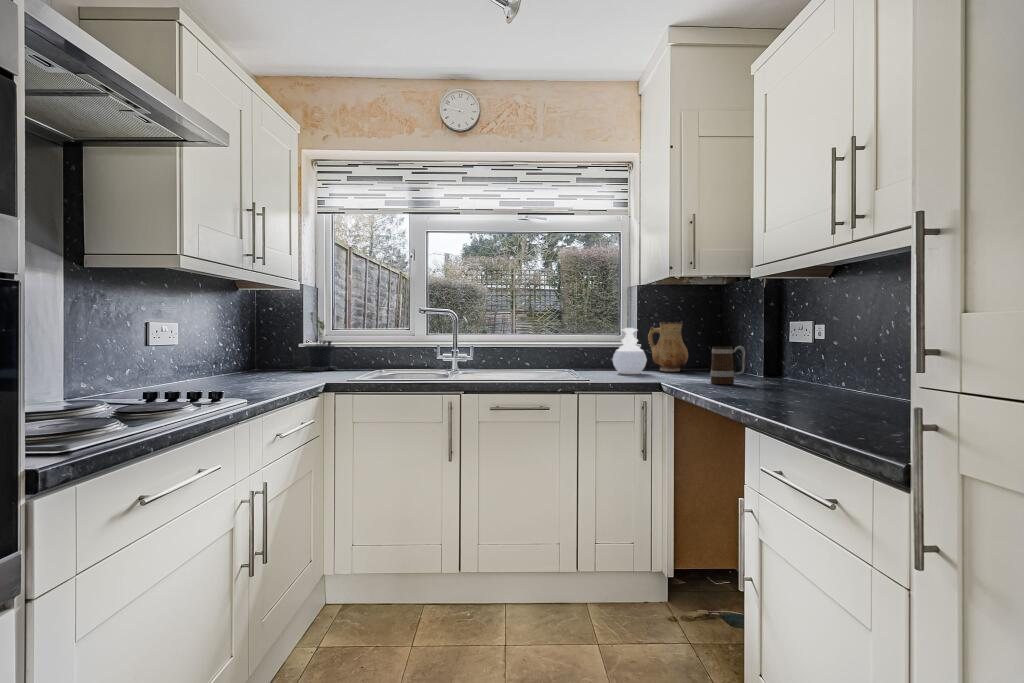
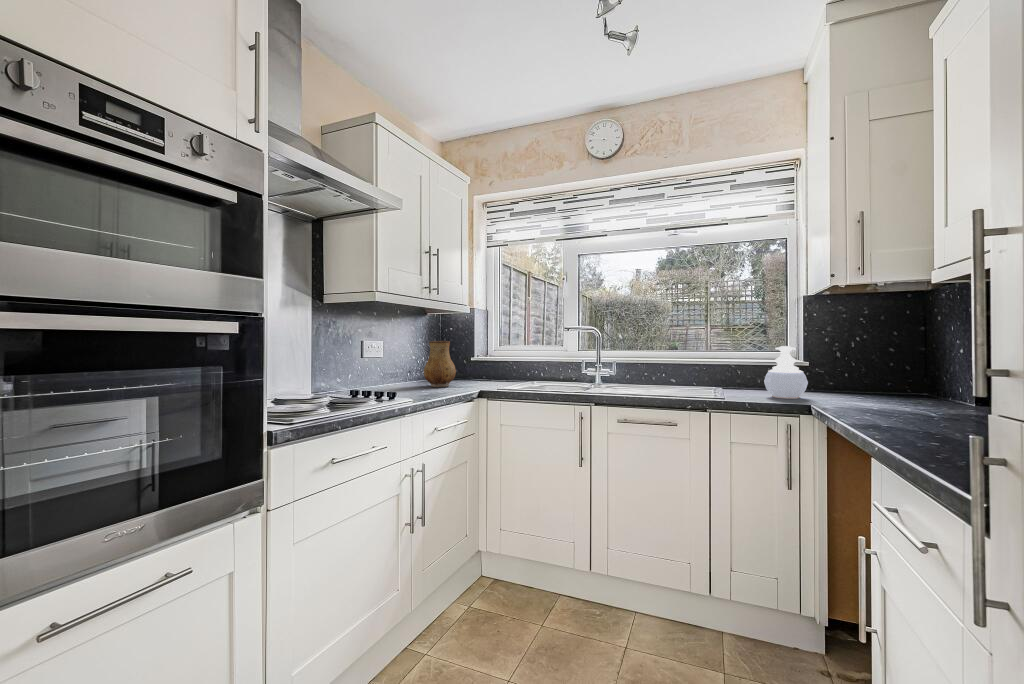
potted plant: present [303,312,337,371] -> none [474,332,503,382]
ceramic pitcher: present [648,322,688,372] -> present [424,341,456,387]
mug: present [710,346,745,384] -> none [873,373,923,422]

